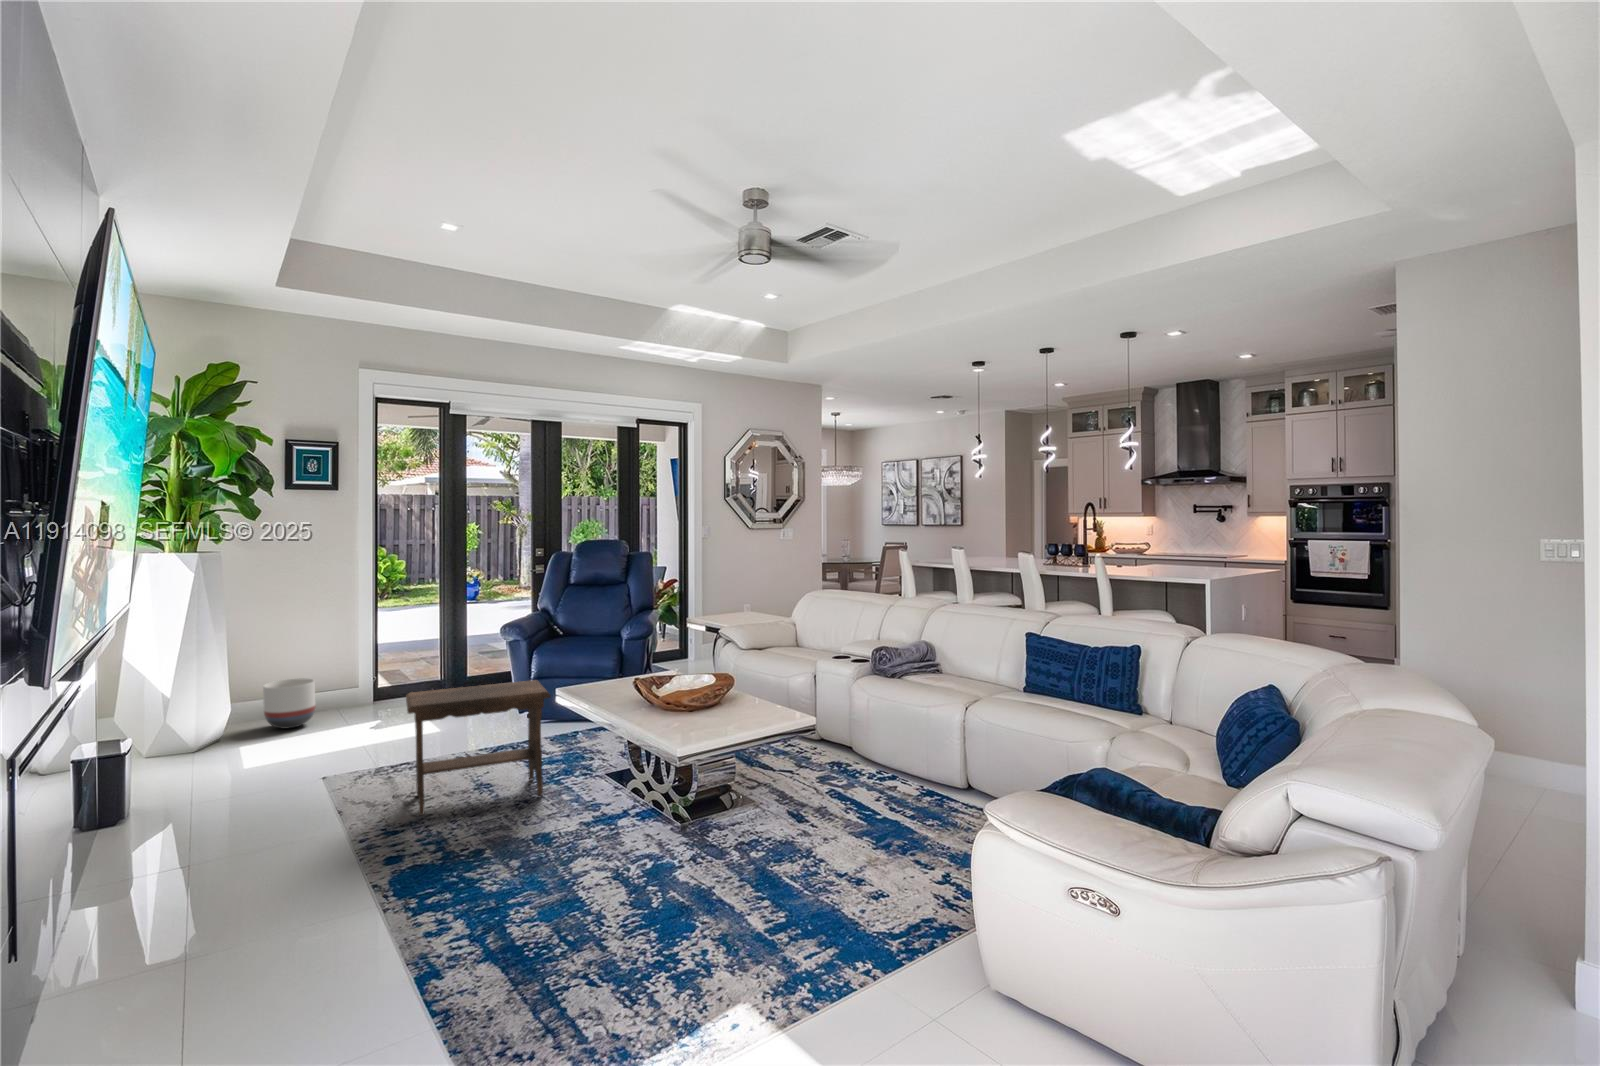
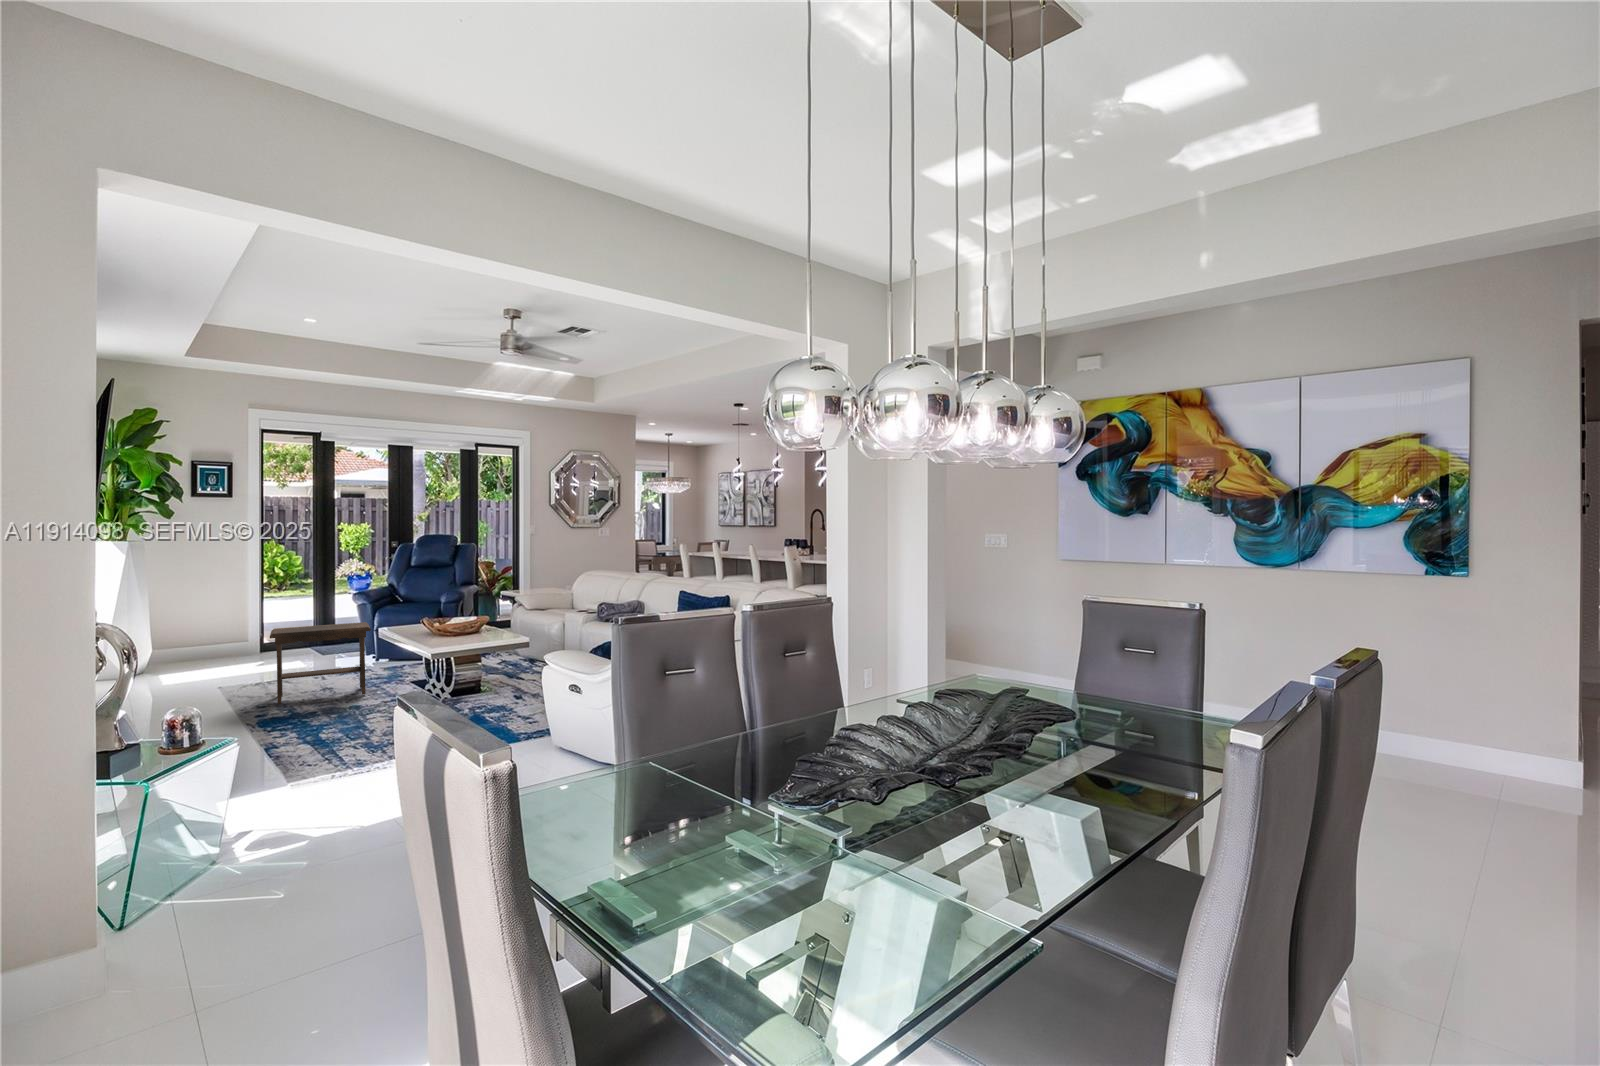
planter: present [263,678,316,728] -> none [173,632,213,667]

